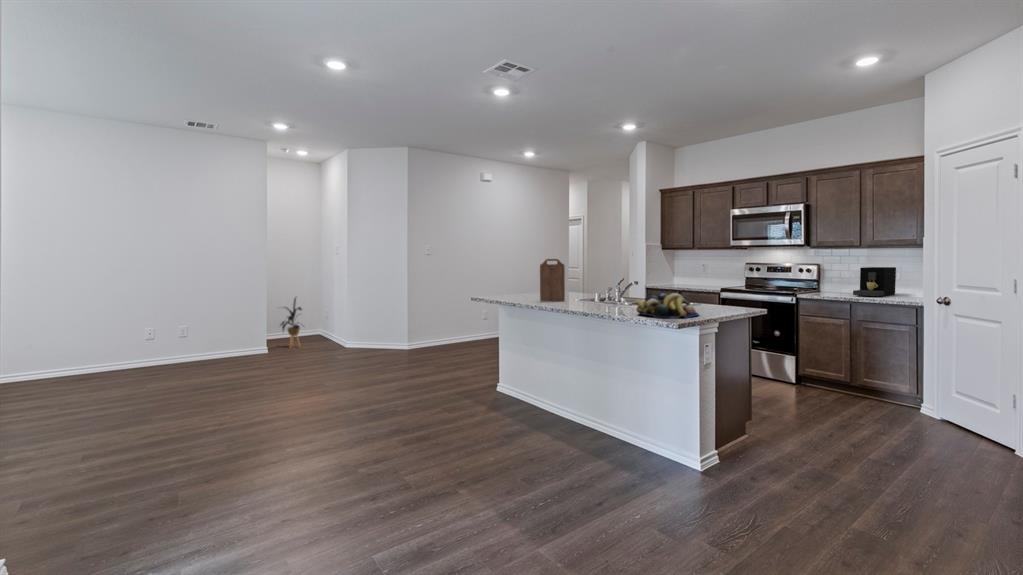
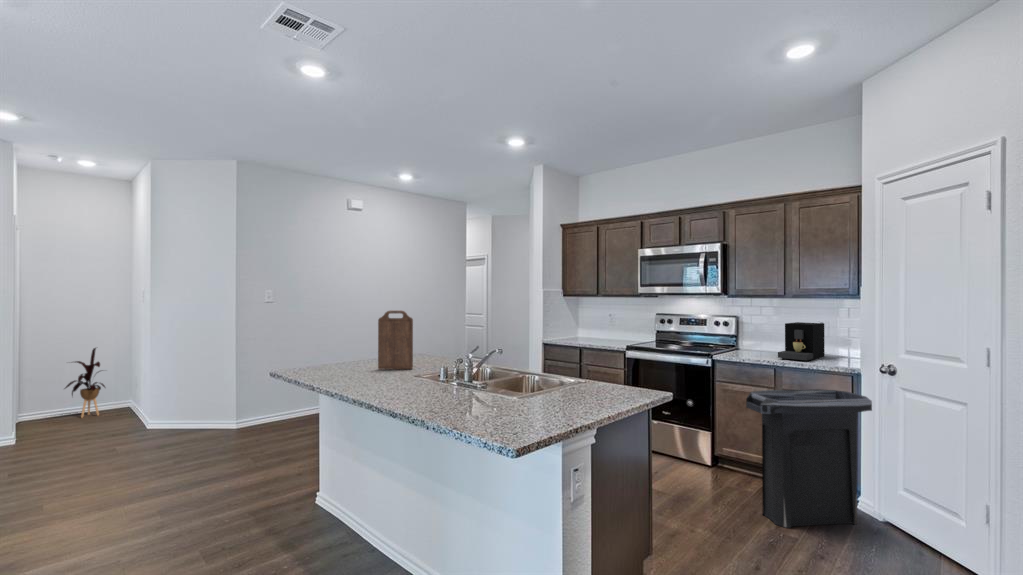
fruit bowl: present [636,293,699,318] -> none [474,375,568,425]
trash can: none [824,317,930,417] -> present [746,389,872,528]

